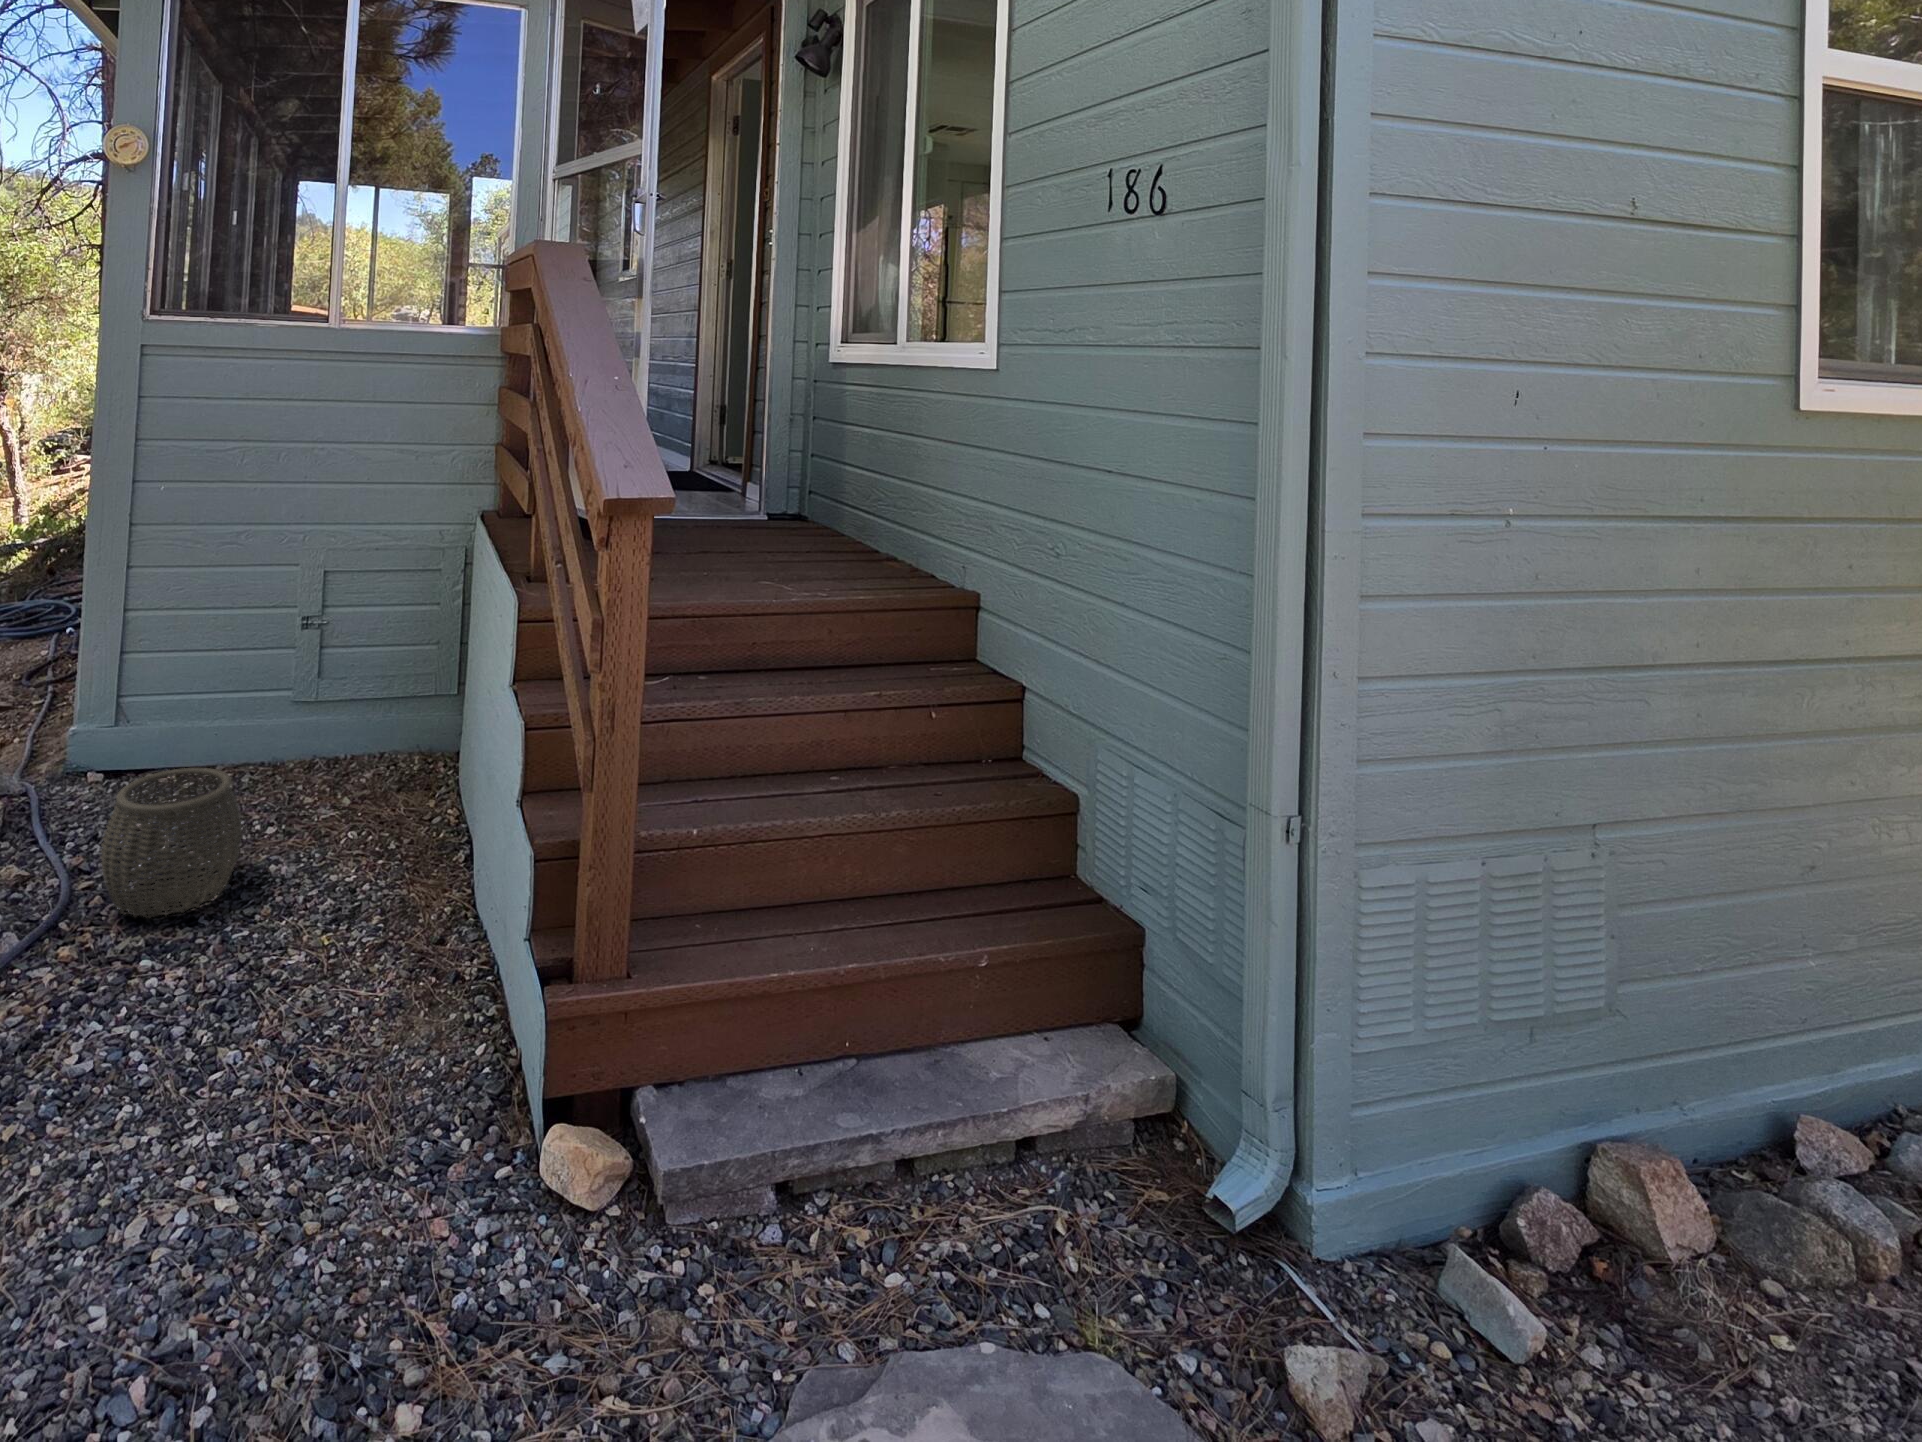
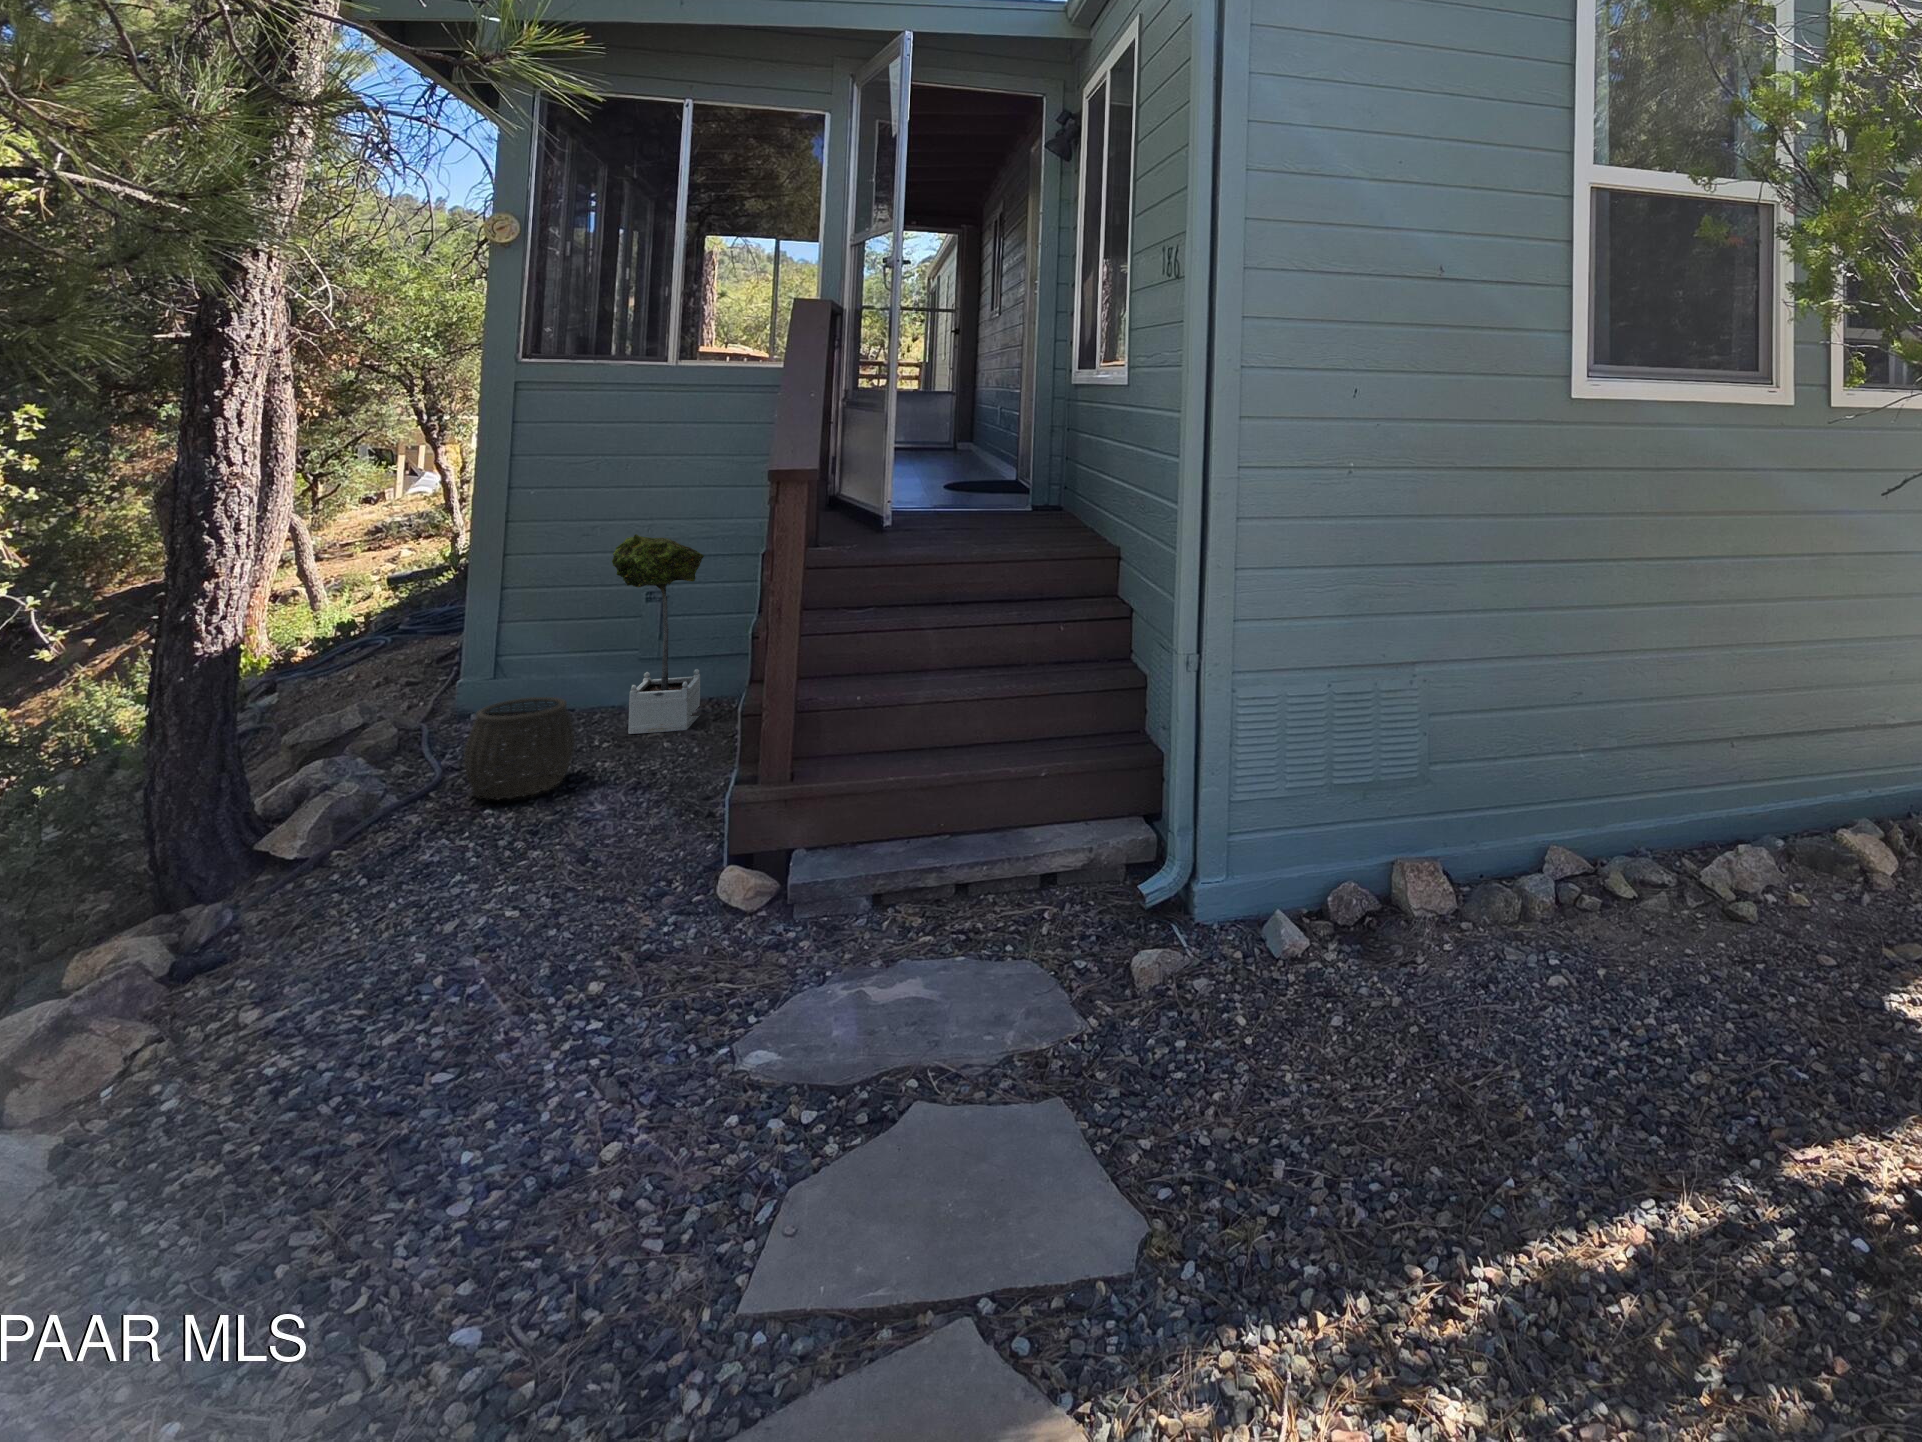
potted tree: none [264,544,376,797] -> present [612,534,704,734]

